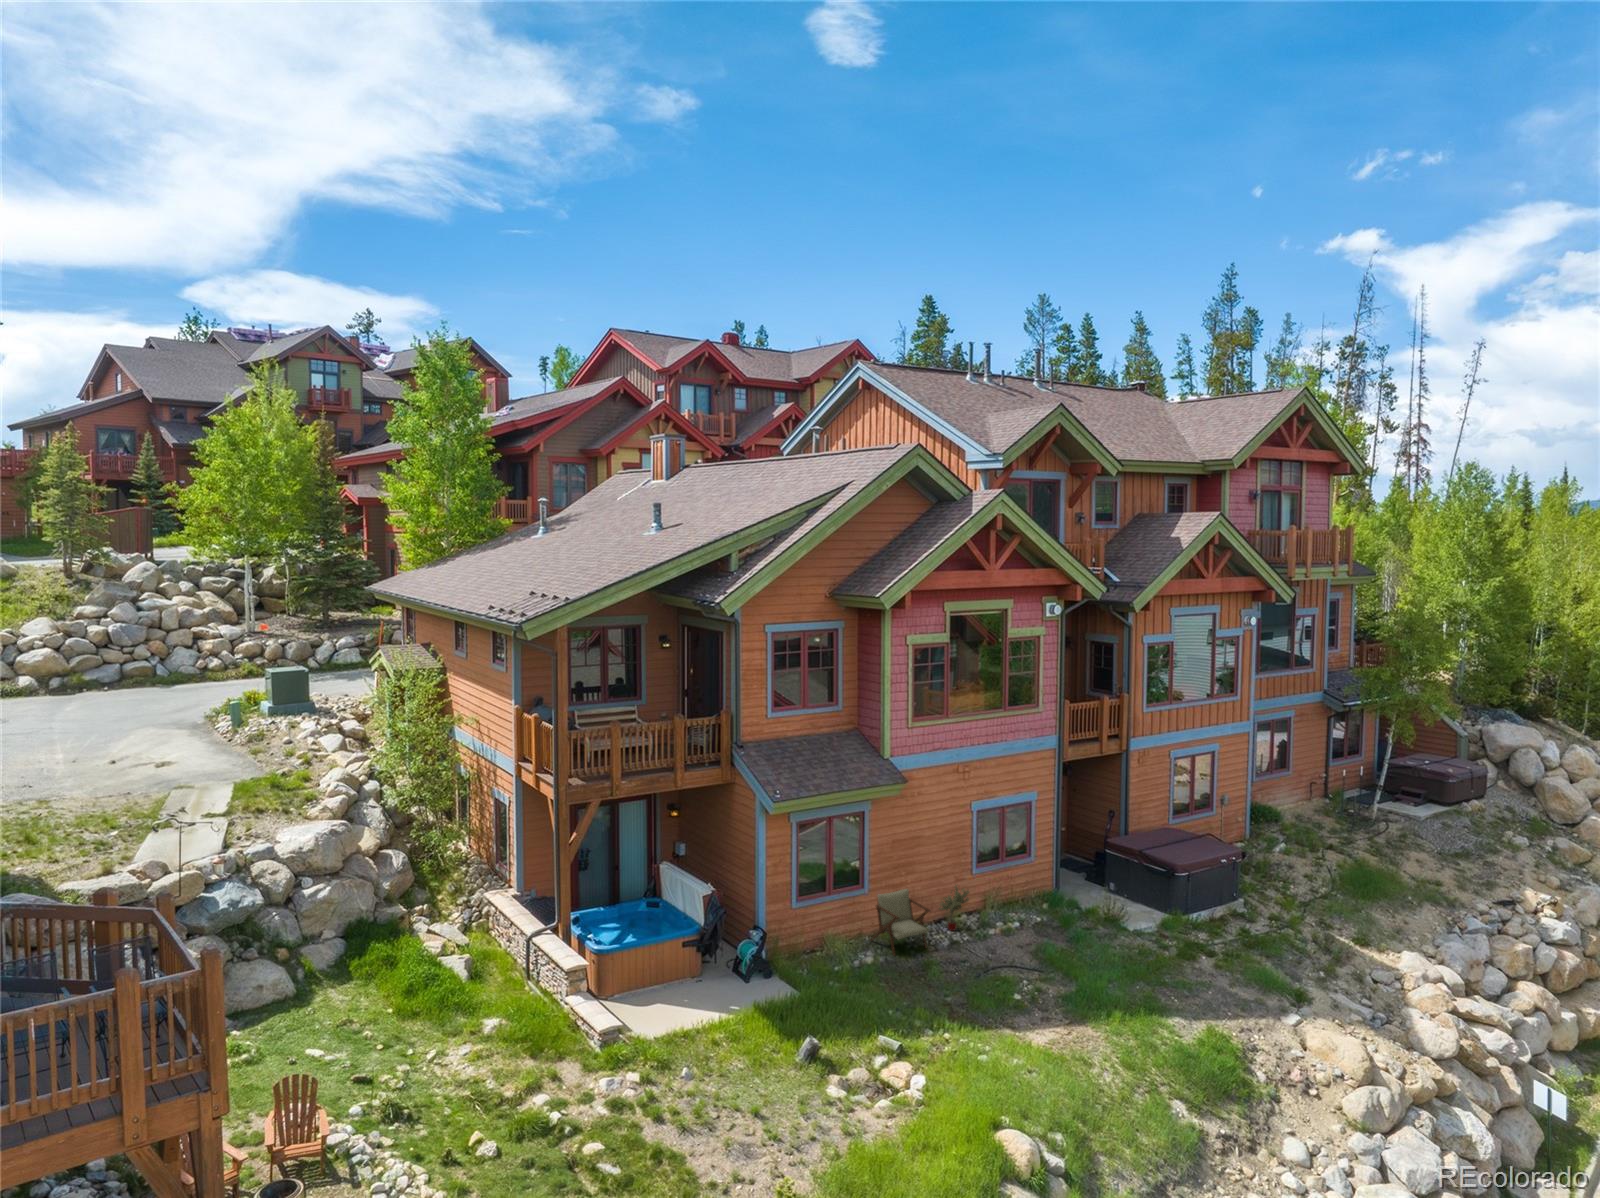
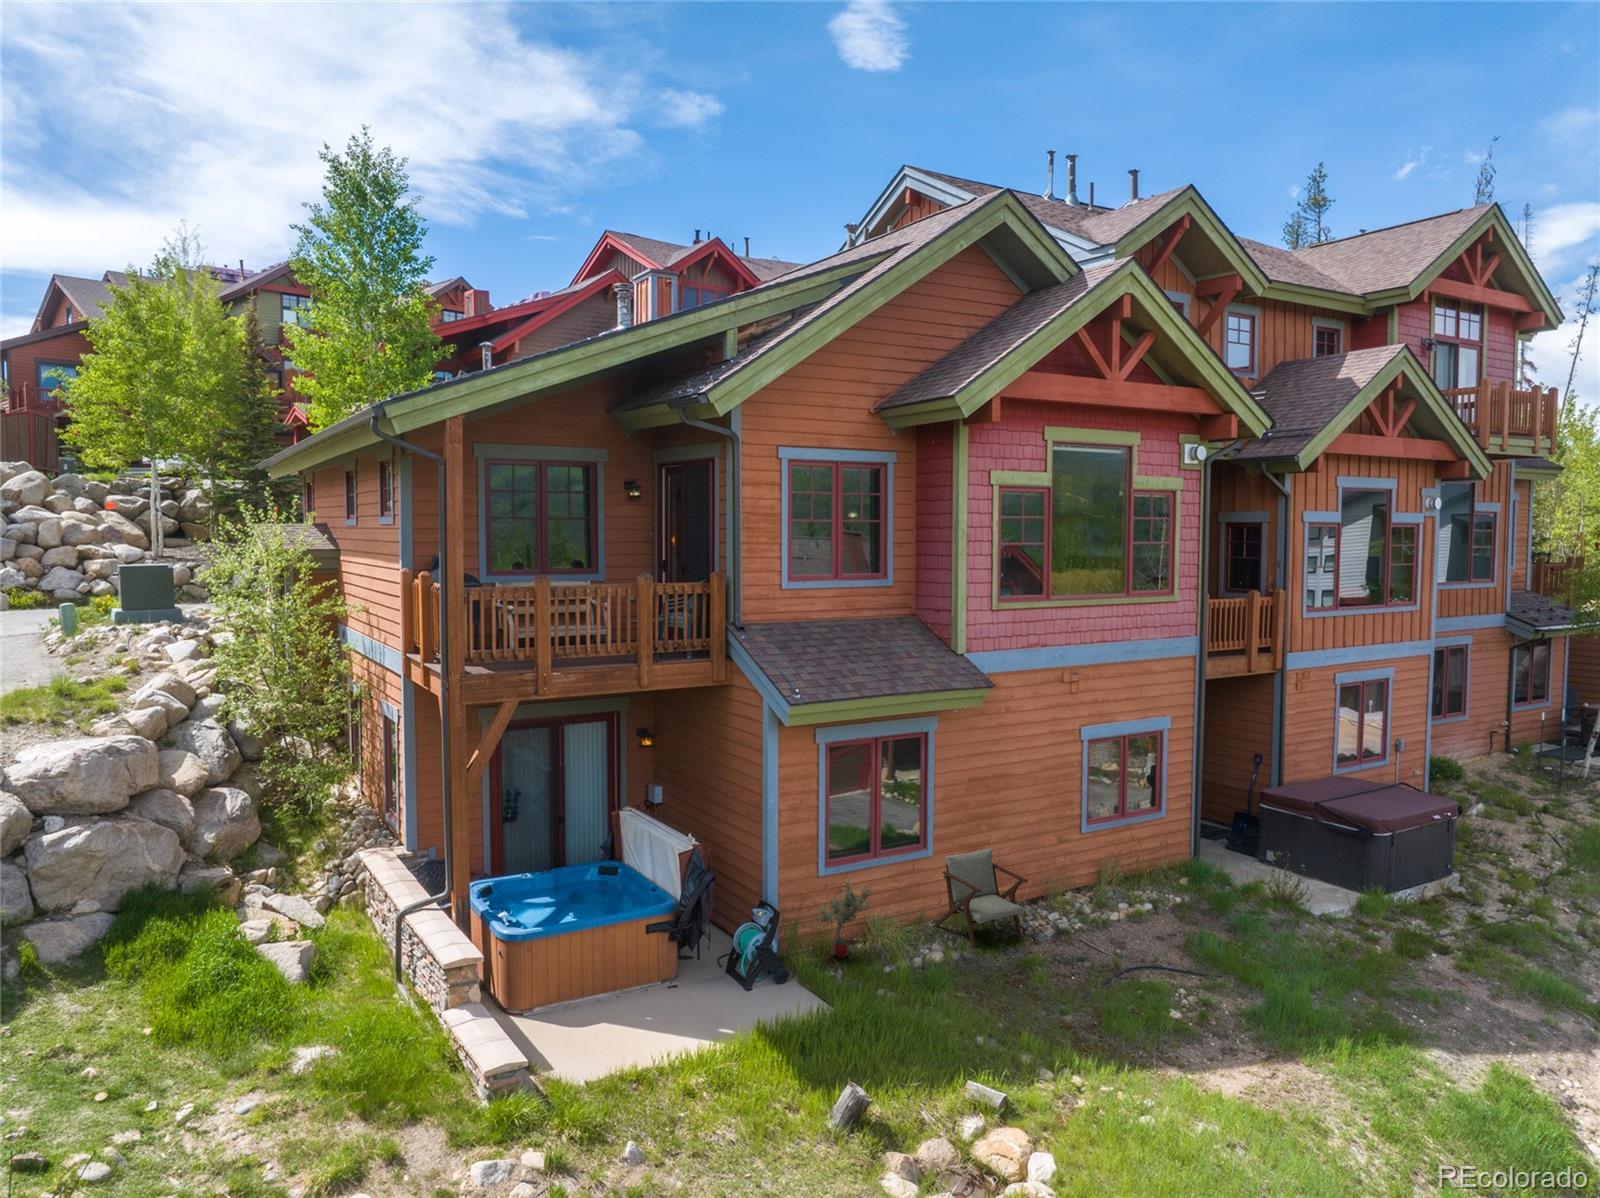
potted tree: present [939,886,969,931] -> present [815,878,872,958]

